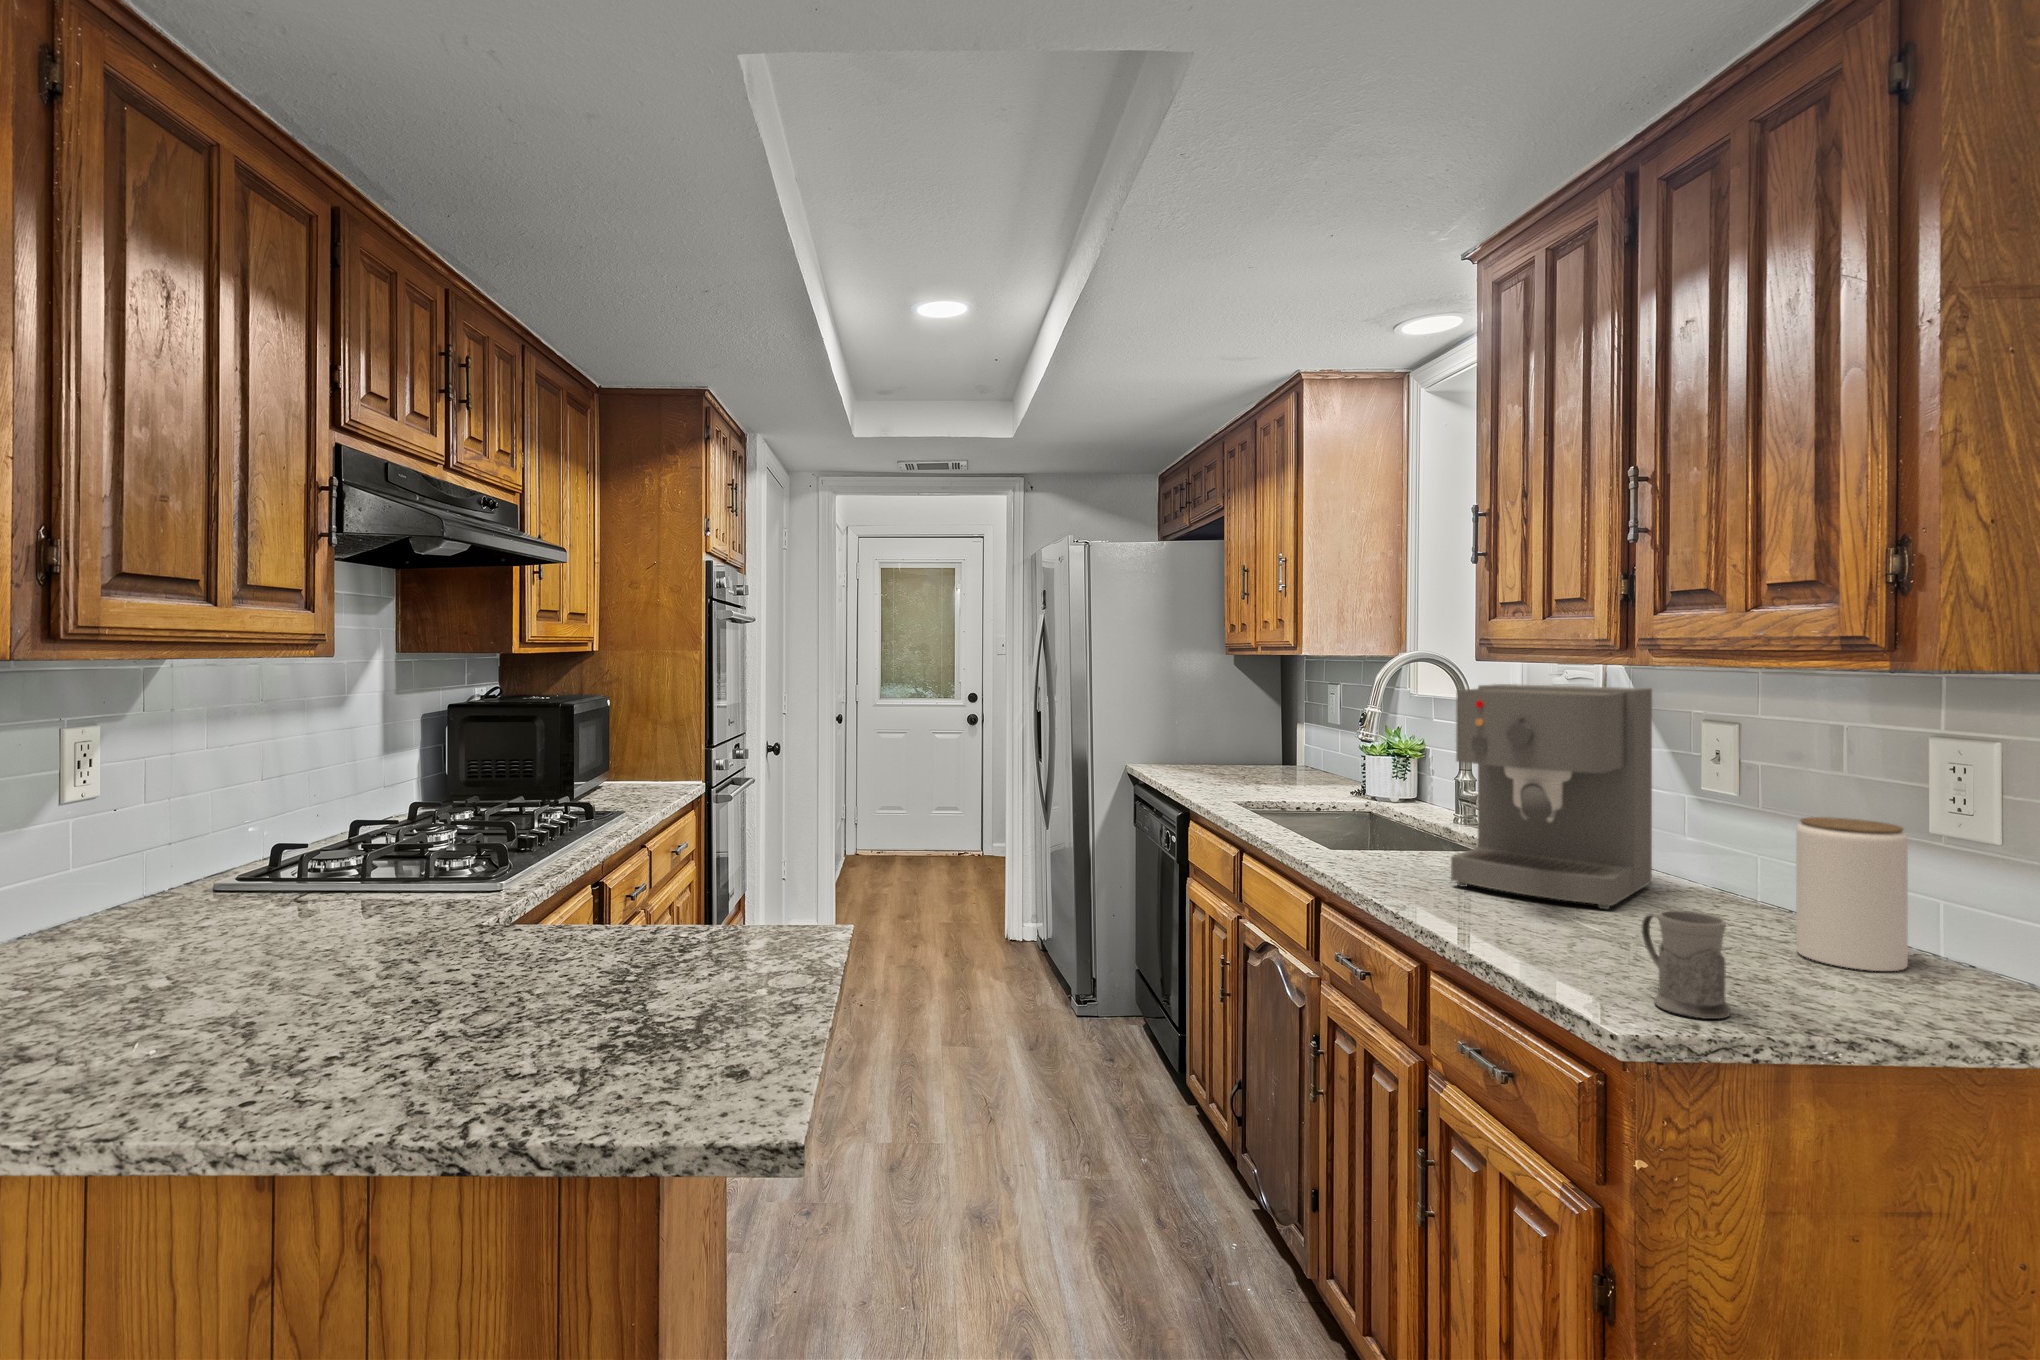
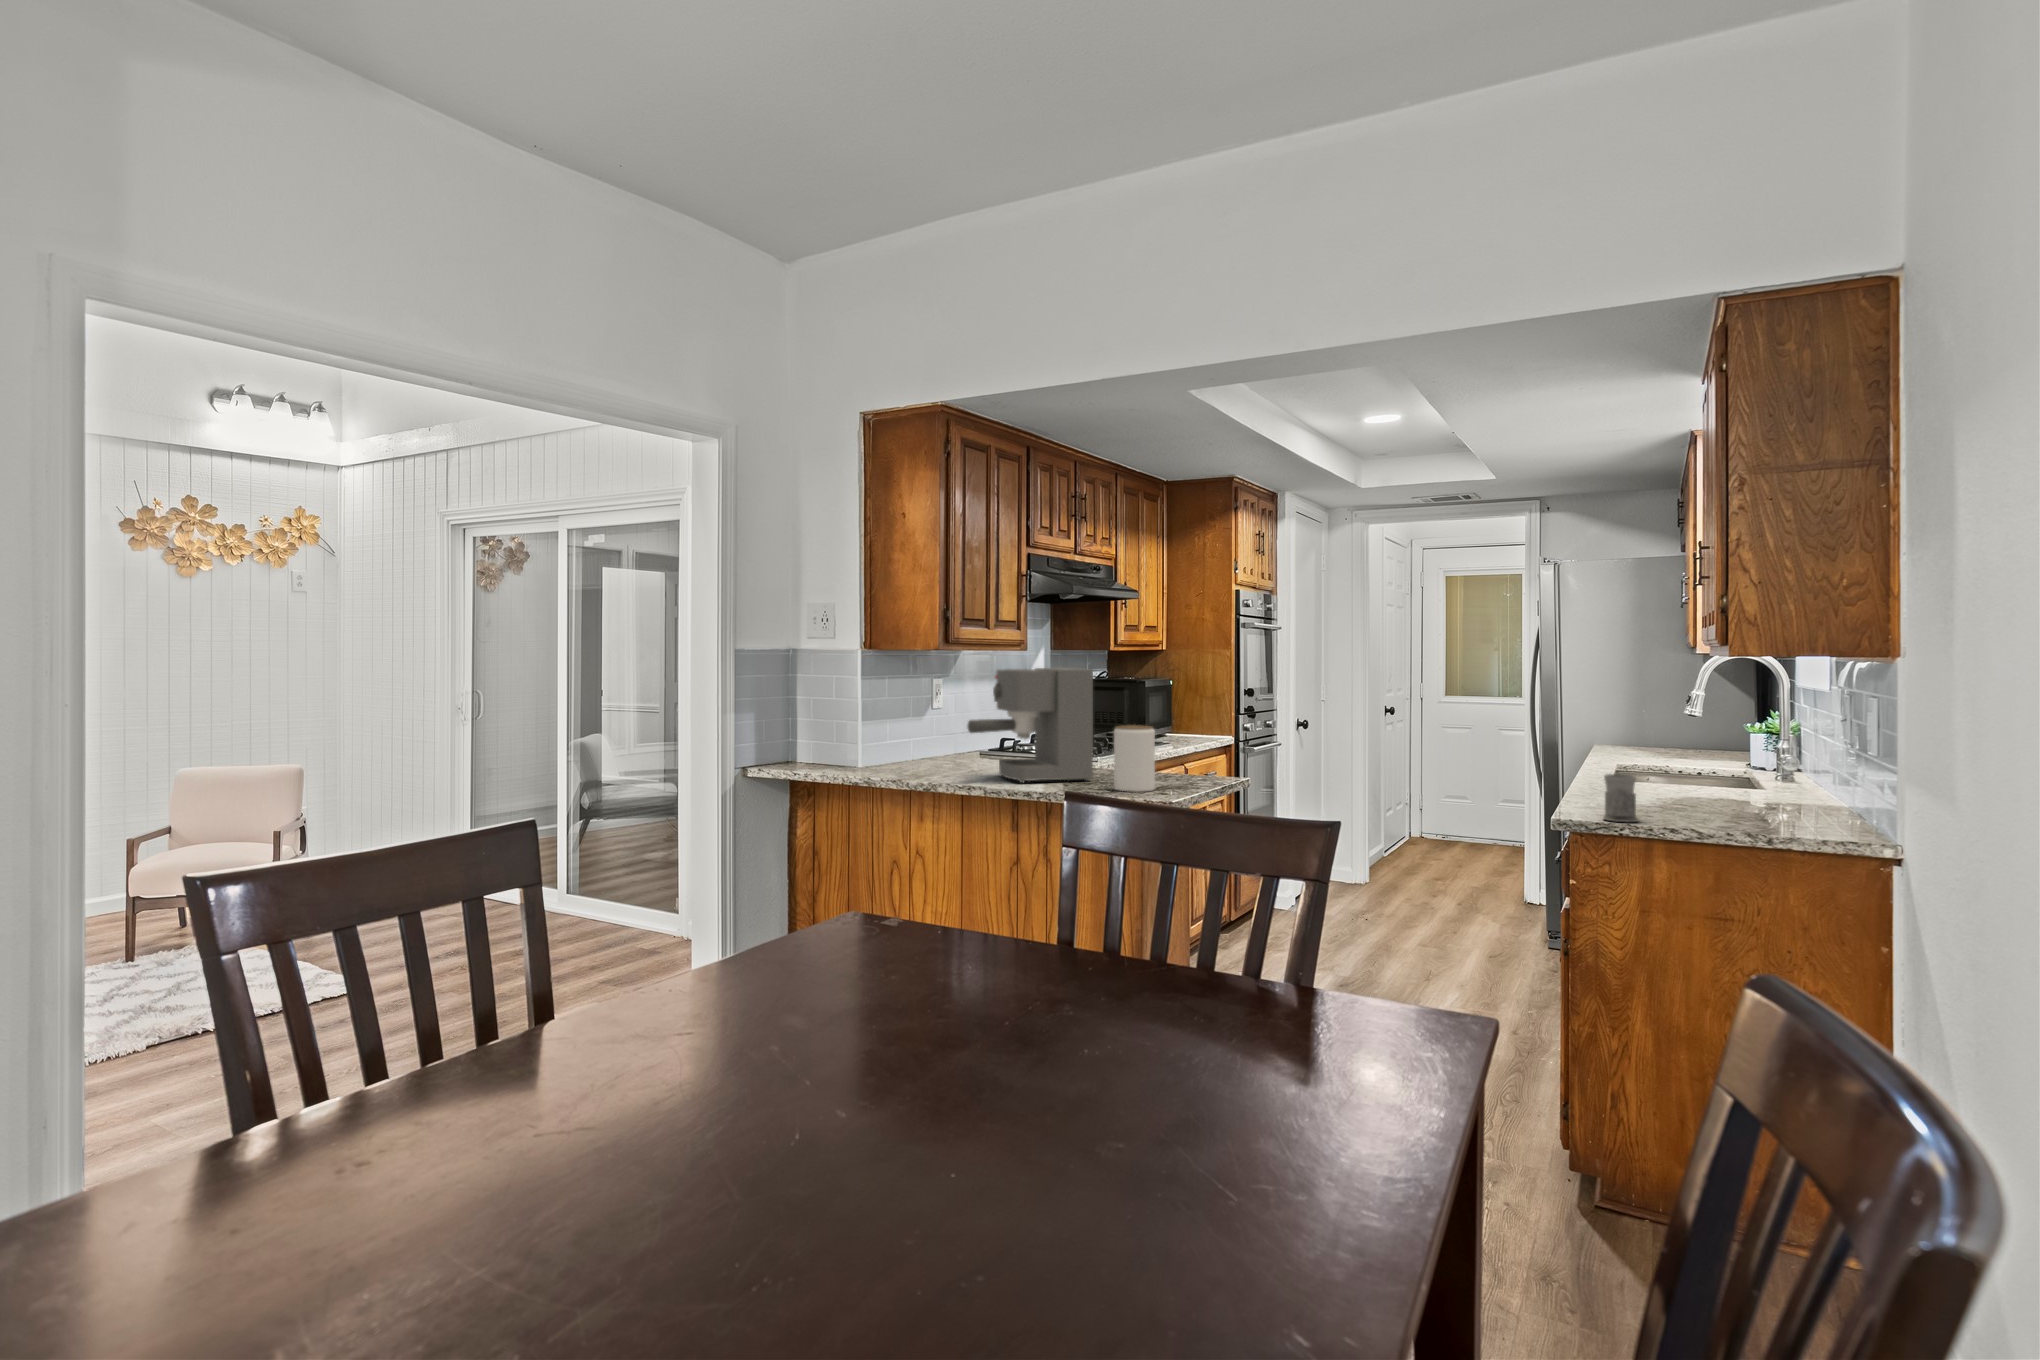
coffee maker: present [1451,684,1652,909] -> present [968,668,1093,783]
jar: present [1796,817,1908,971] -> present [1114,725,1155,792]

